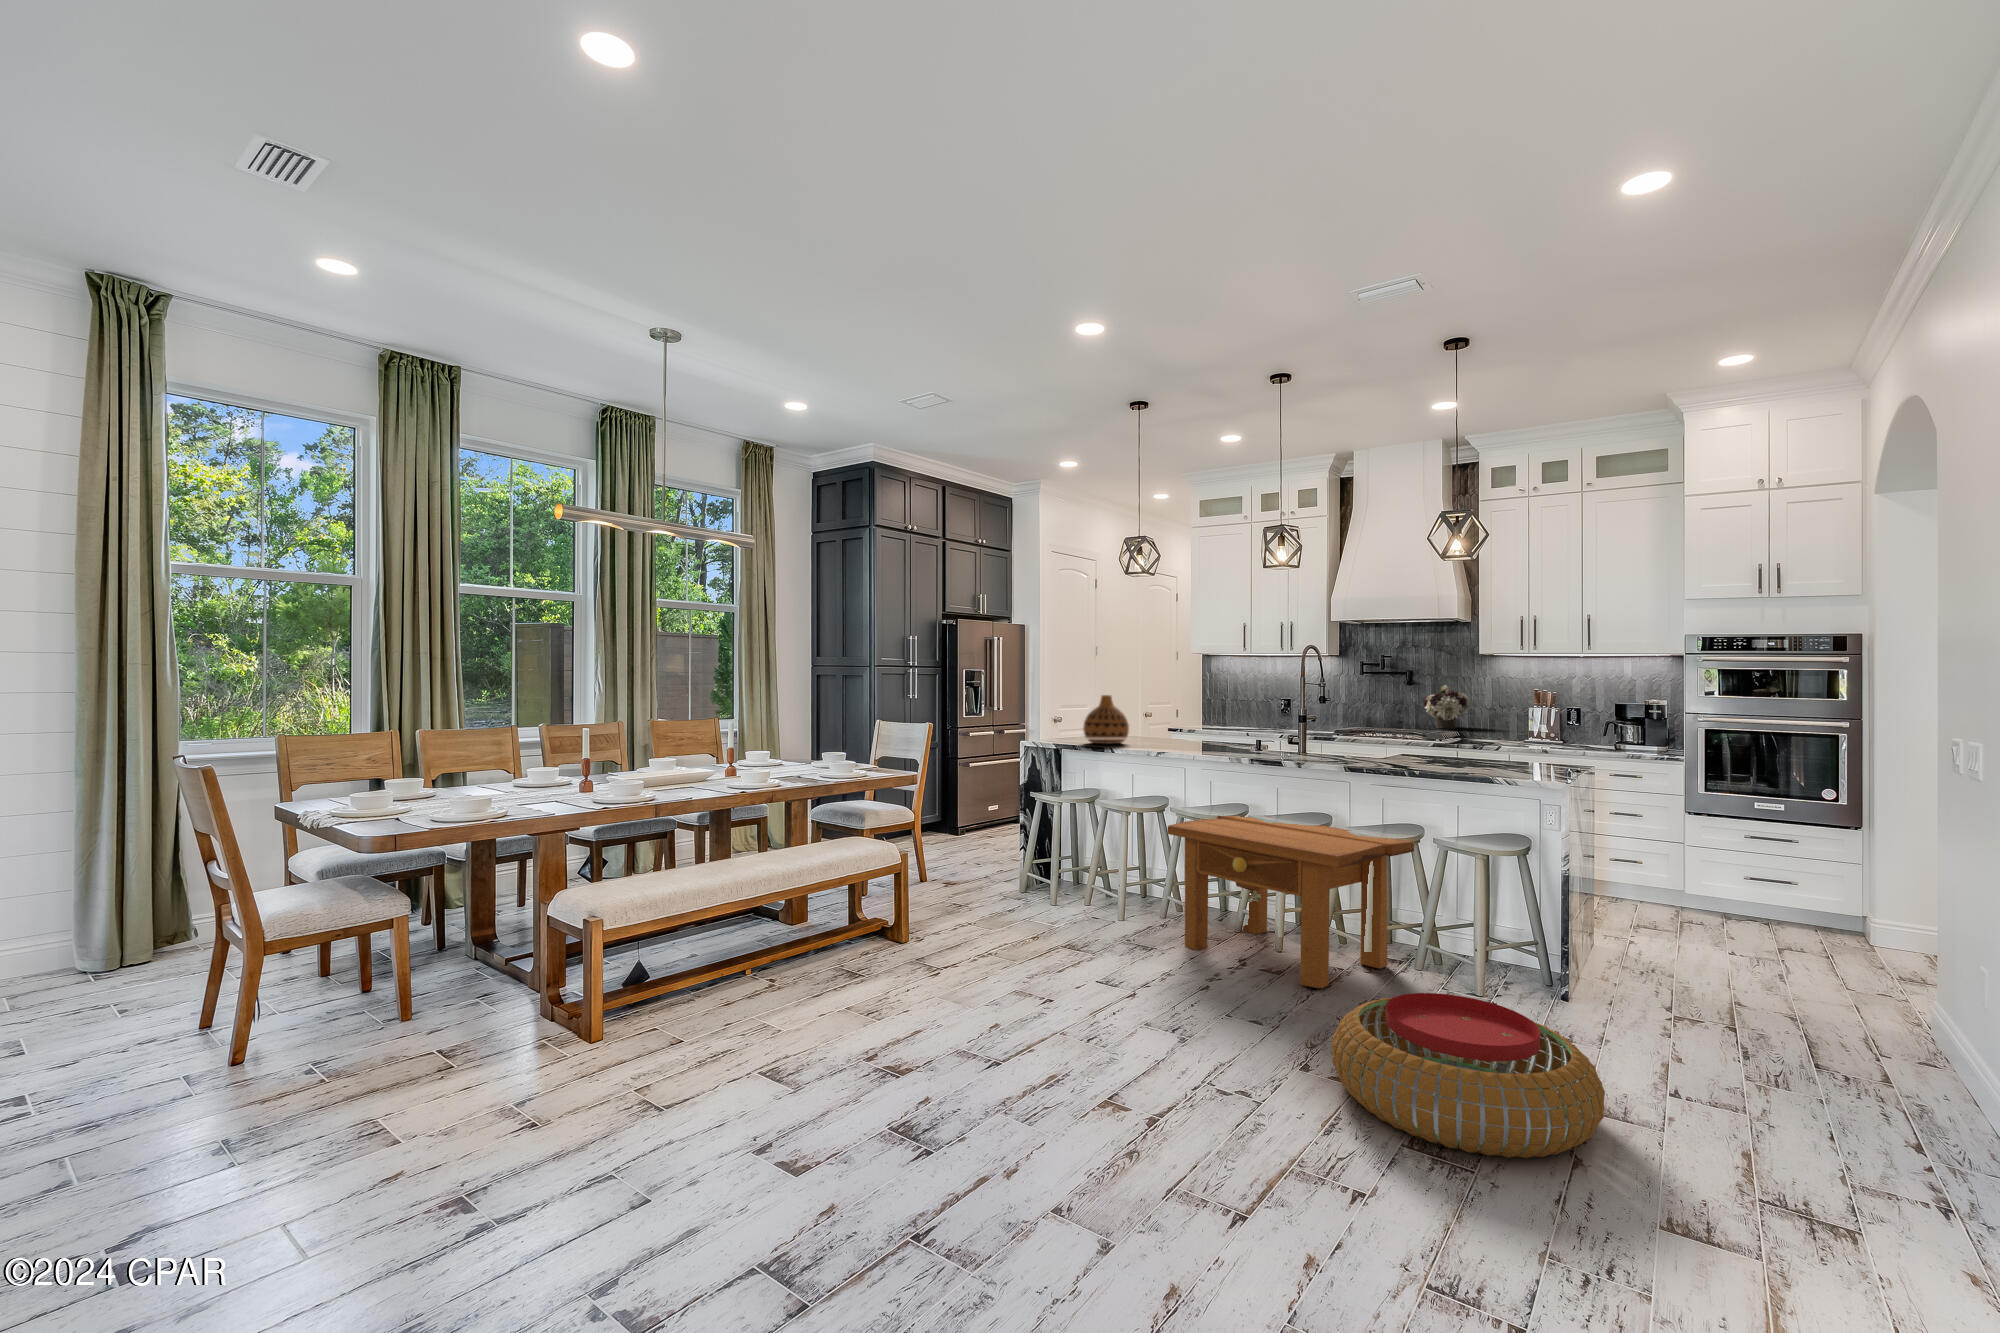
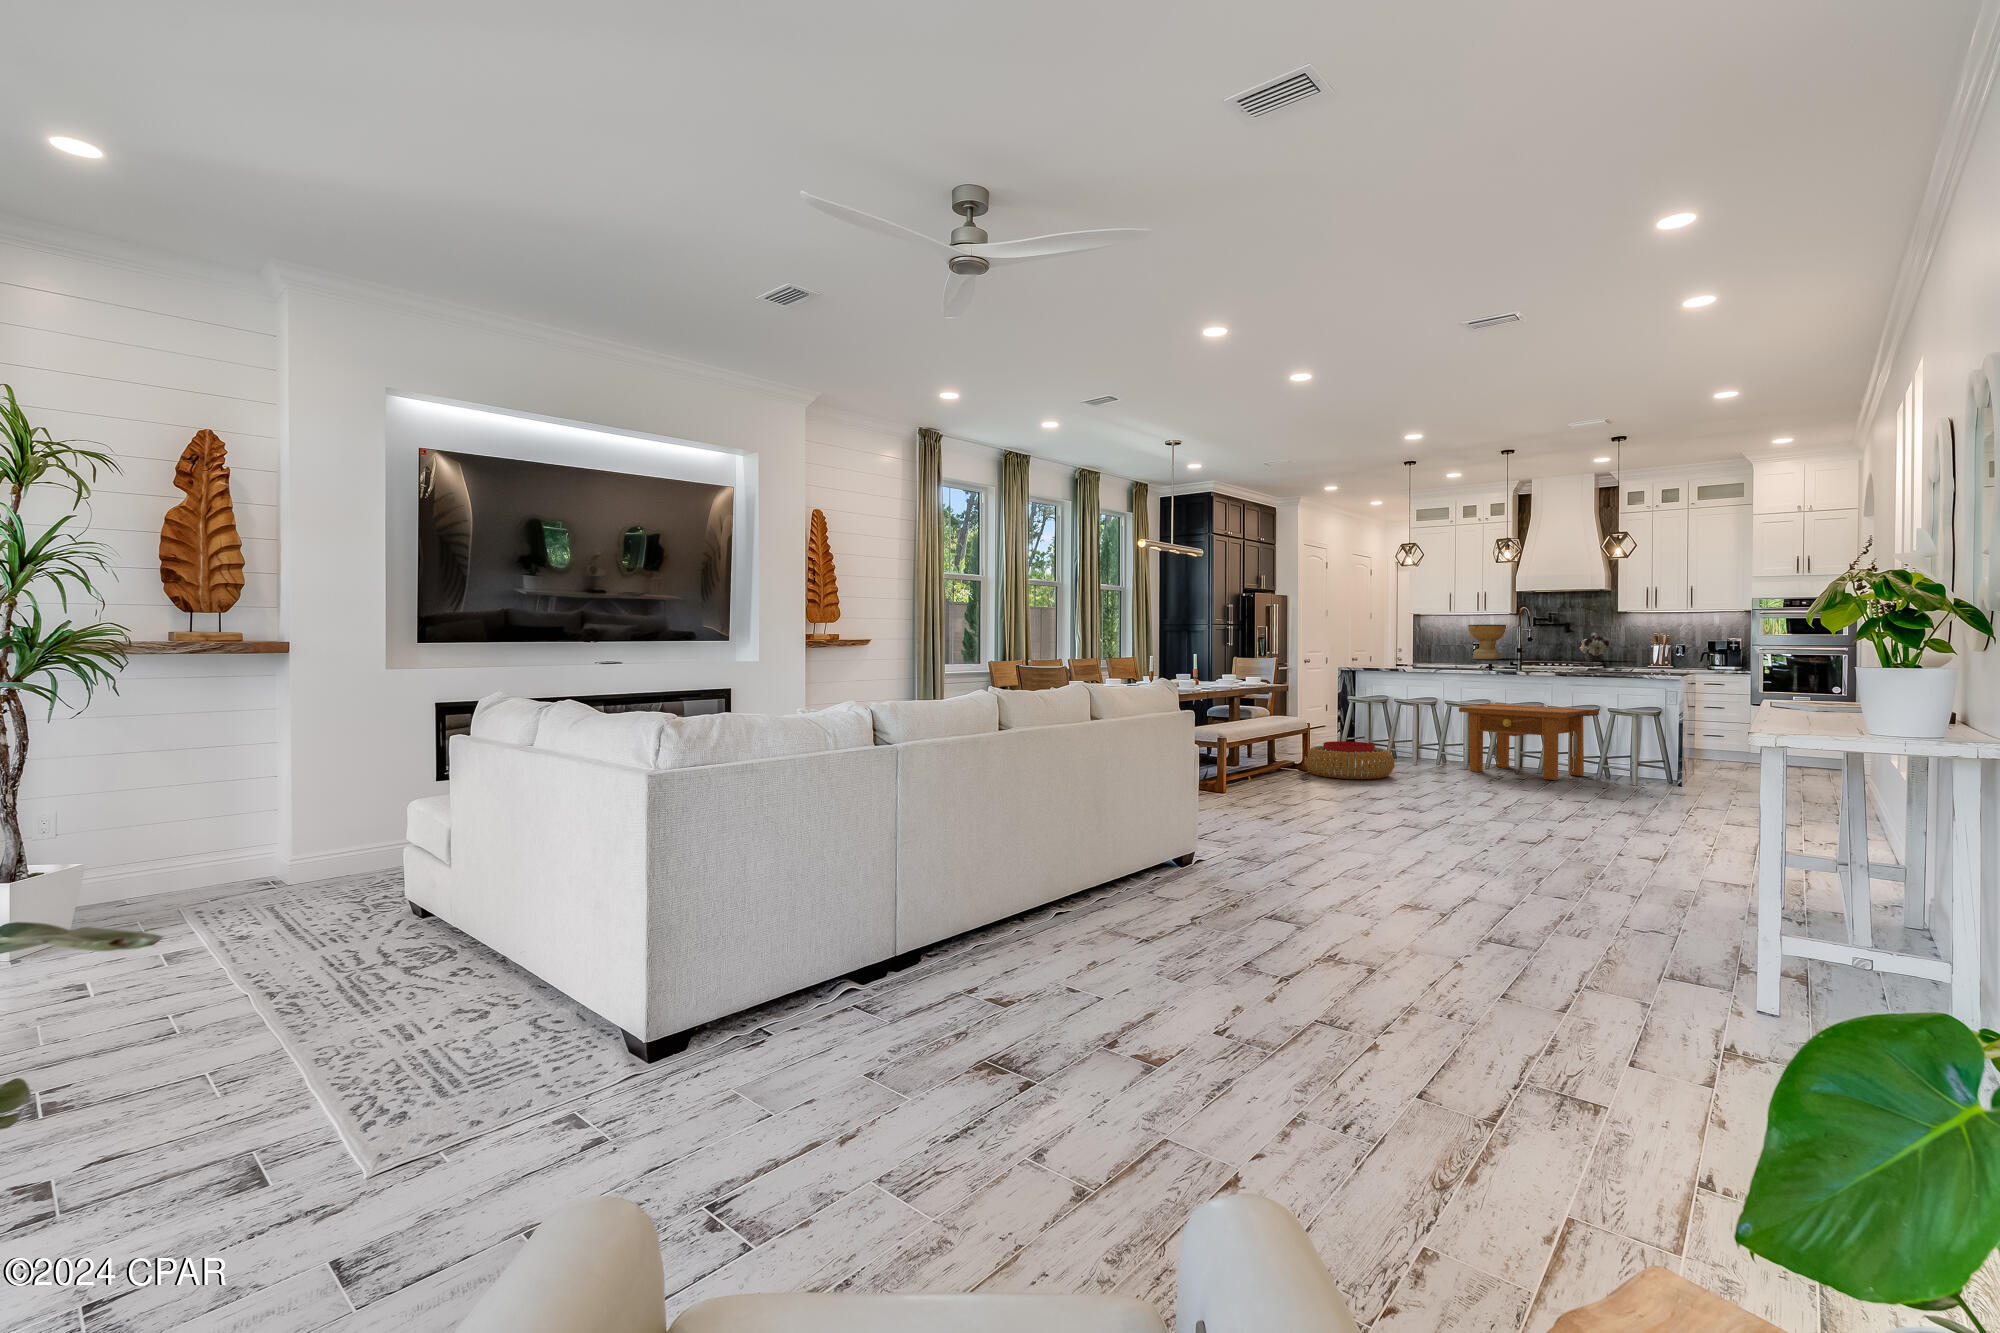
decorative bowl: none [1276,670,1329,721] -> present [1468,625,1506,659]
vase: present [1083,695,1129,744] -> none [1371,641,1401,671]
pouf: present [1332,993,1605,1158] -> present [1304,741,1395,779]

